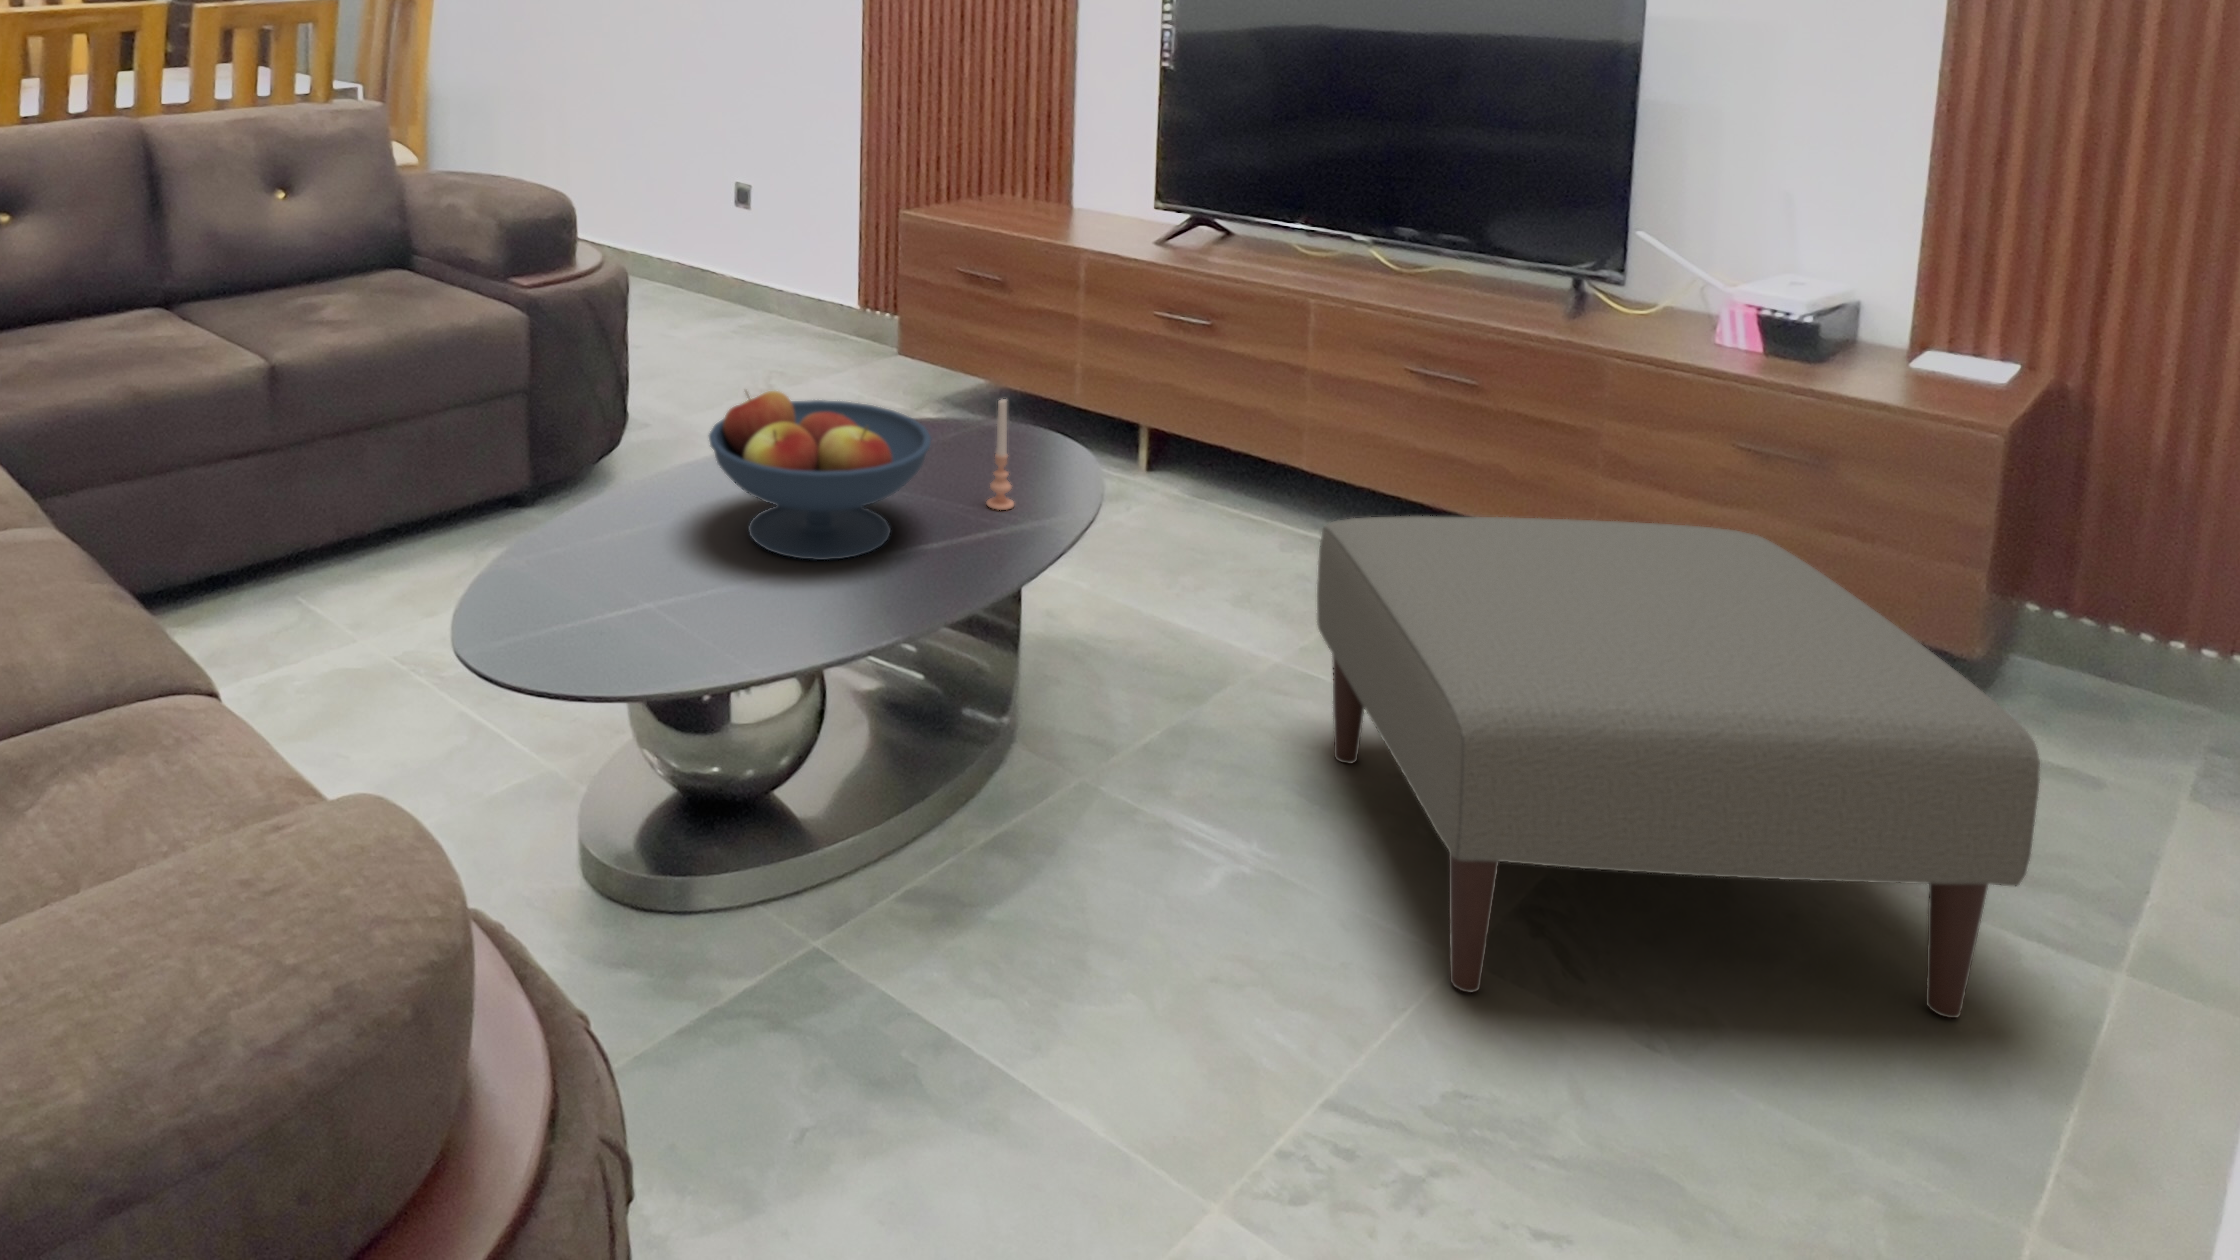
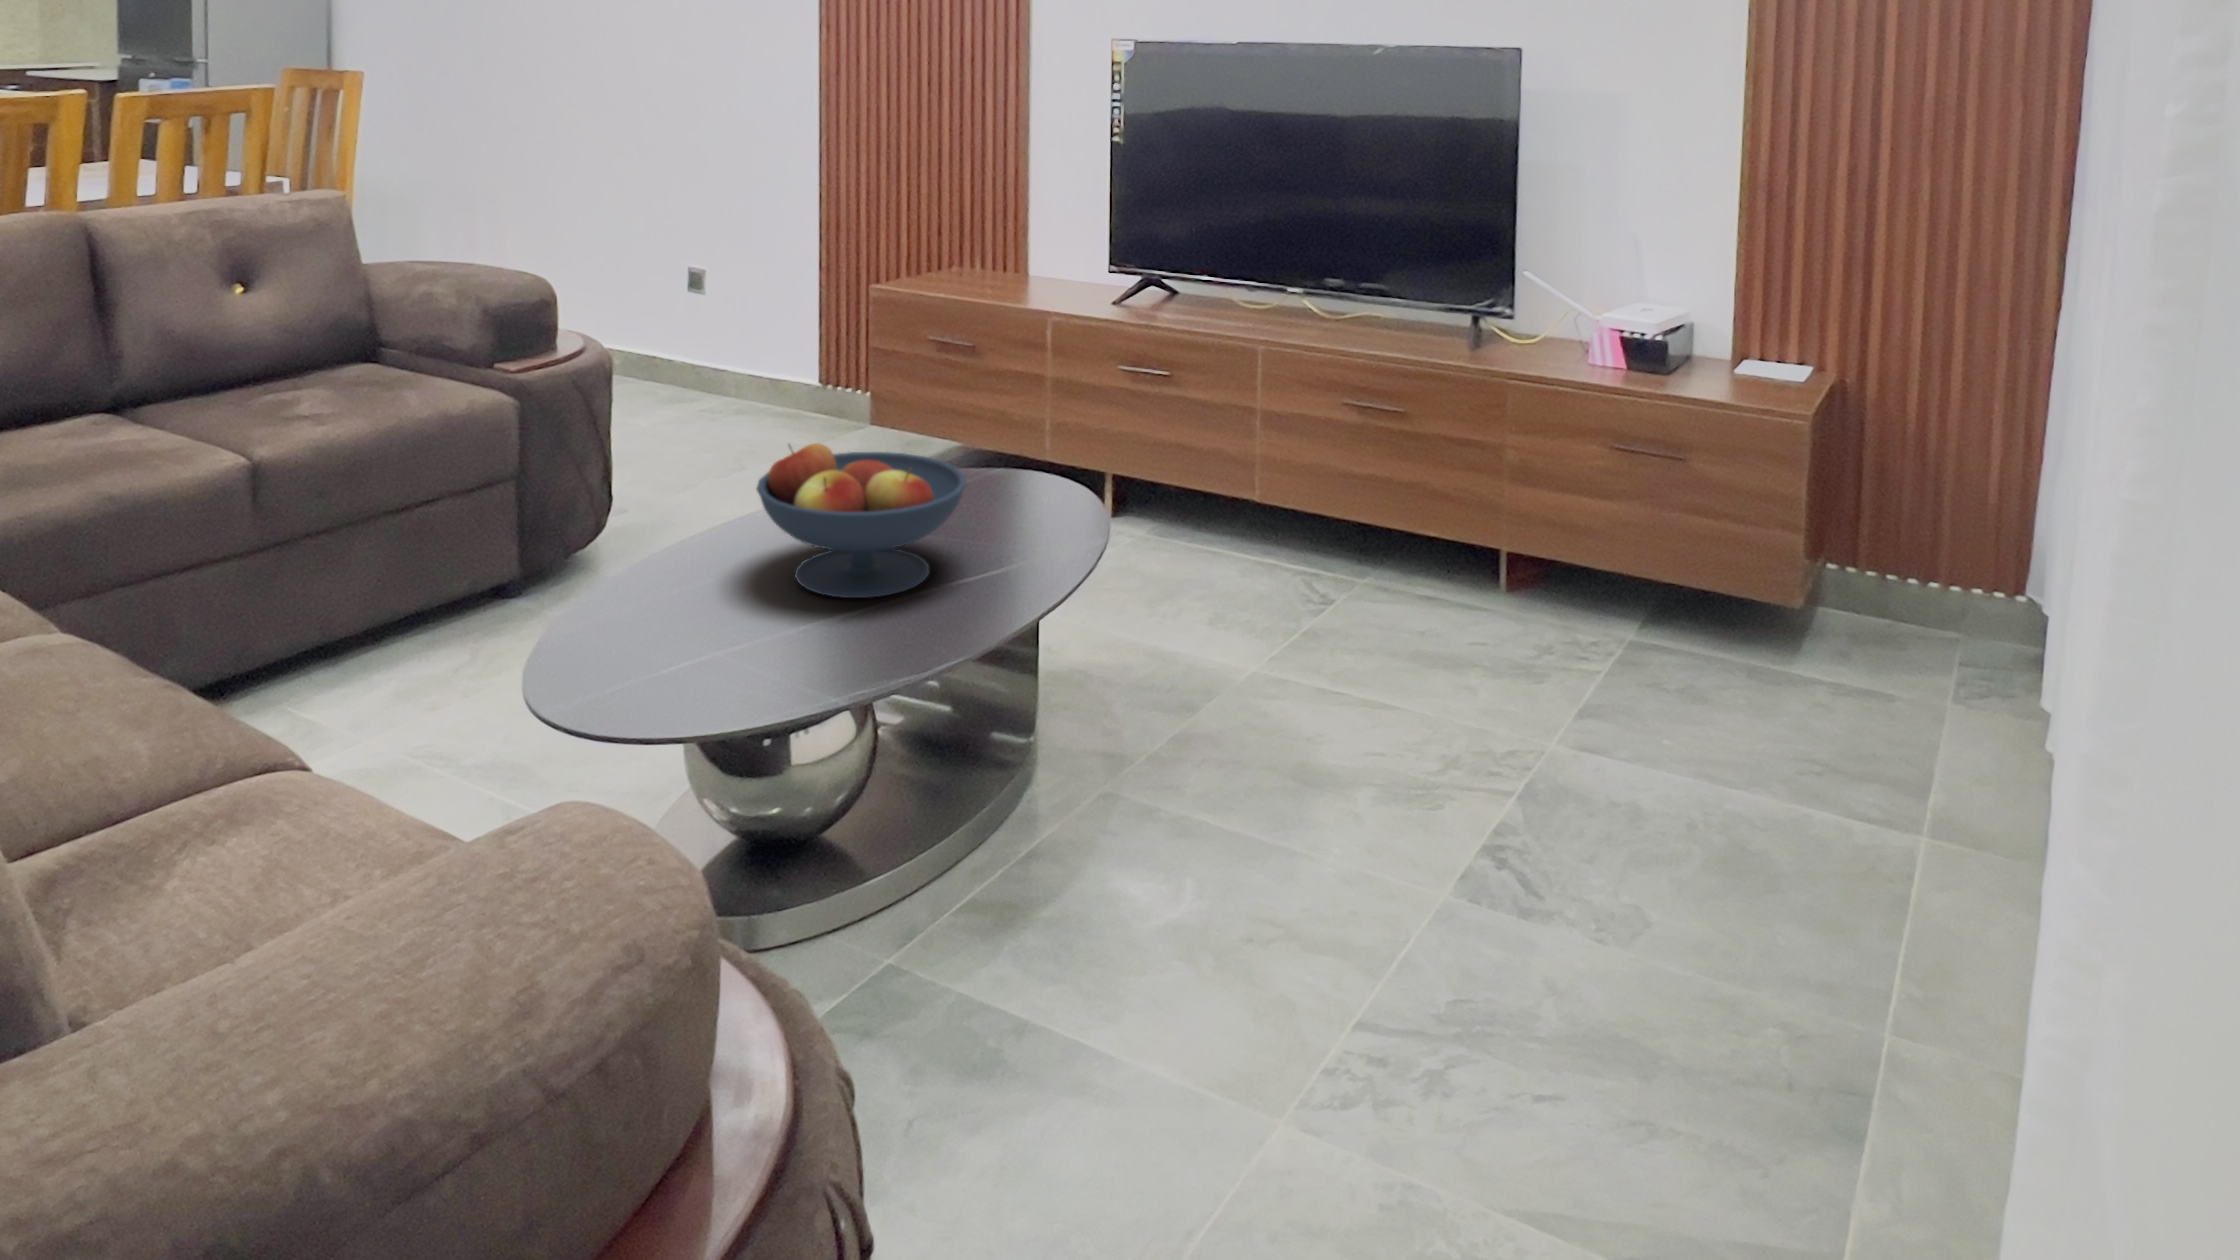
candle: present [987,399,1014,510] -> none [1011,438,1036,542]
ottoman: present [1317,516,2040,1018] -> none [1296,511,1859,916]

